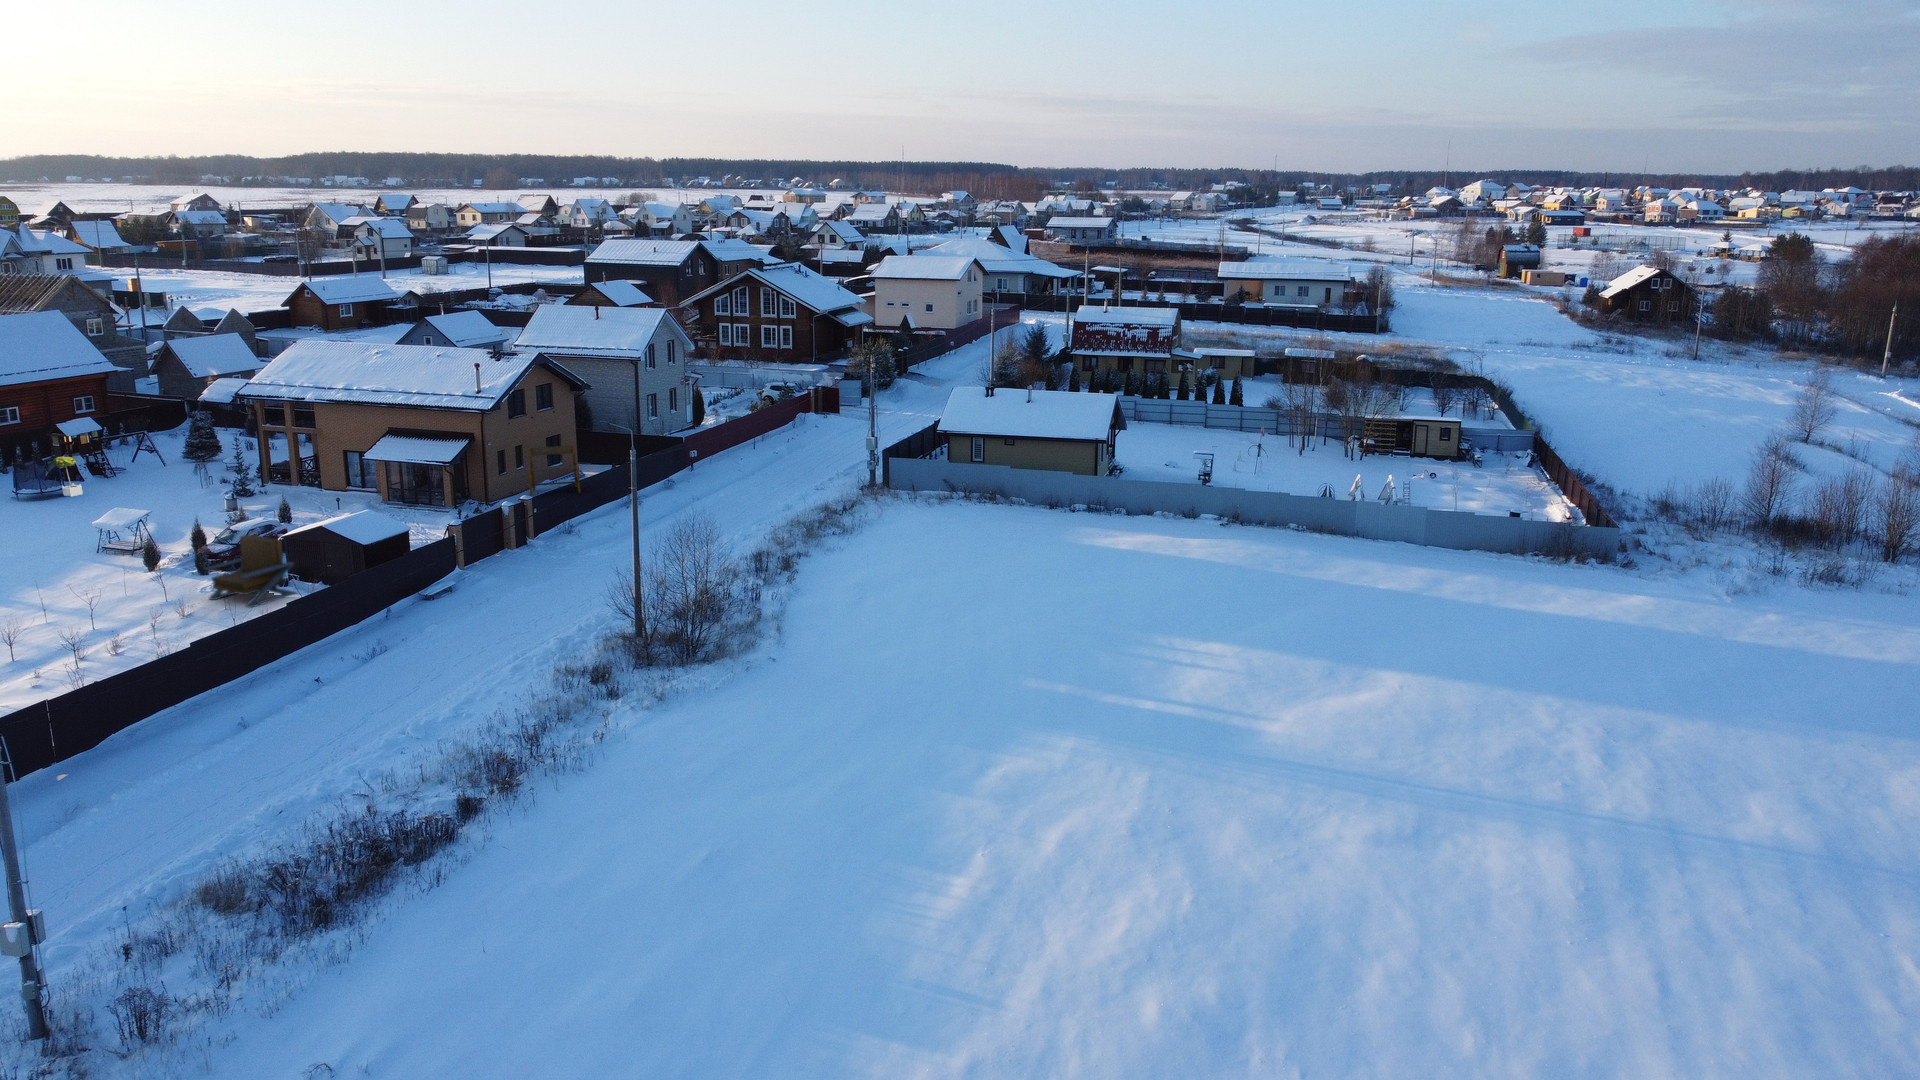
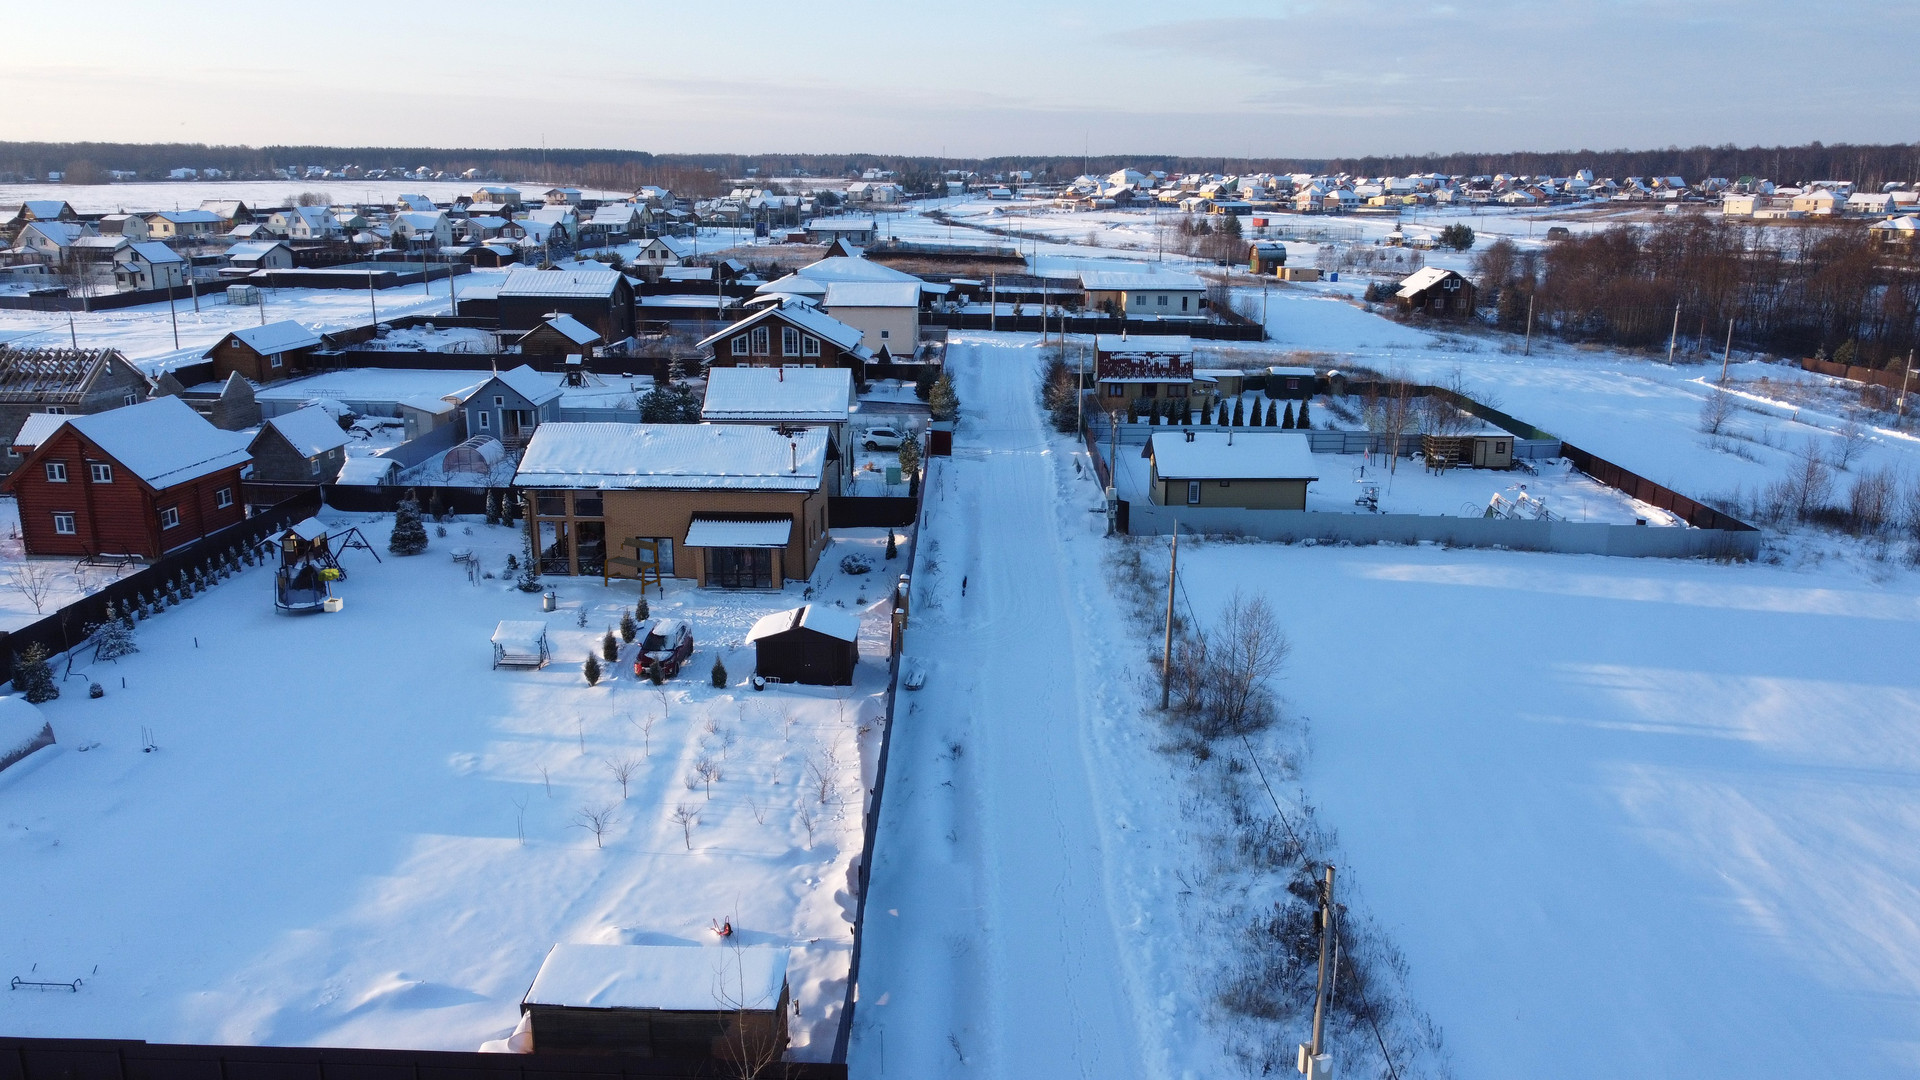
bench: present [528,445,581,496] -> present [604,537,661,594]
lounge chair: present [204,535,296,608] -> none [772,639,842,710]

